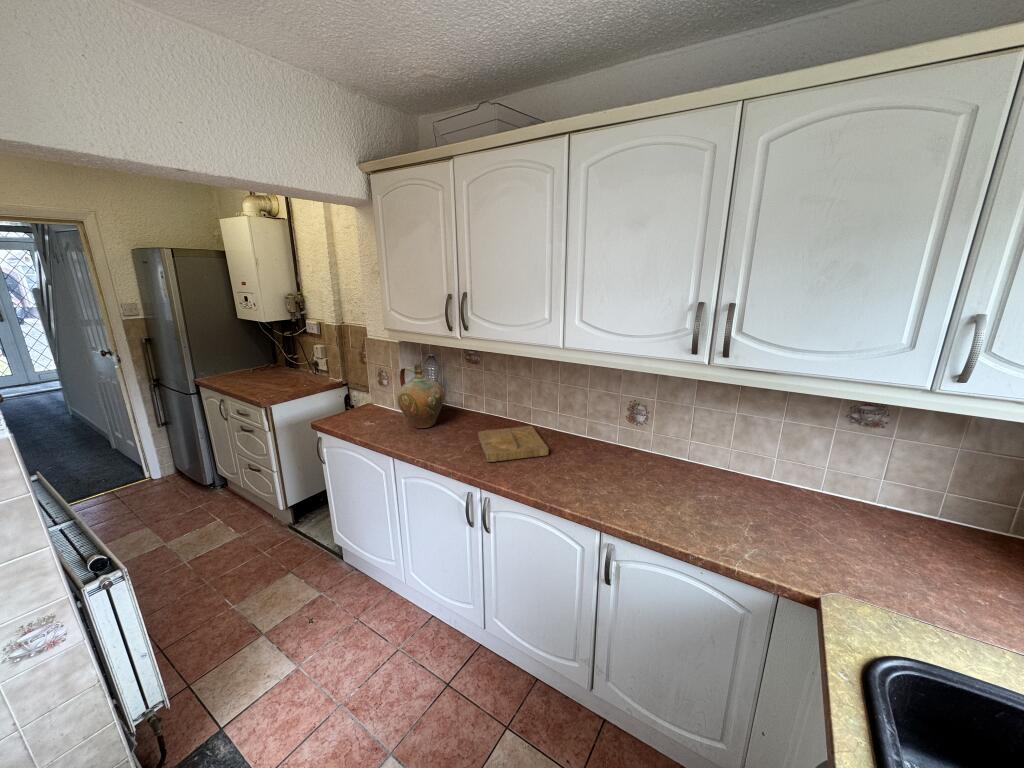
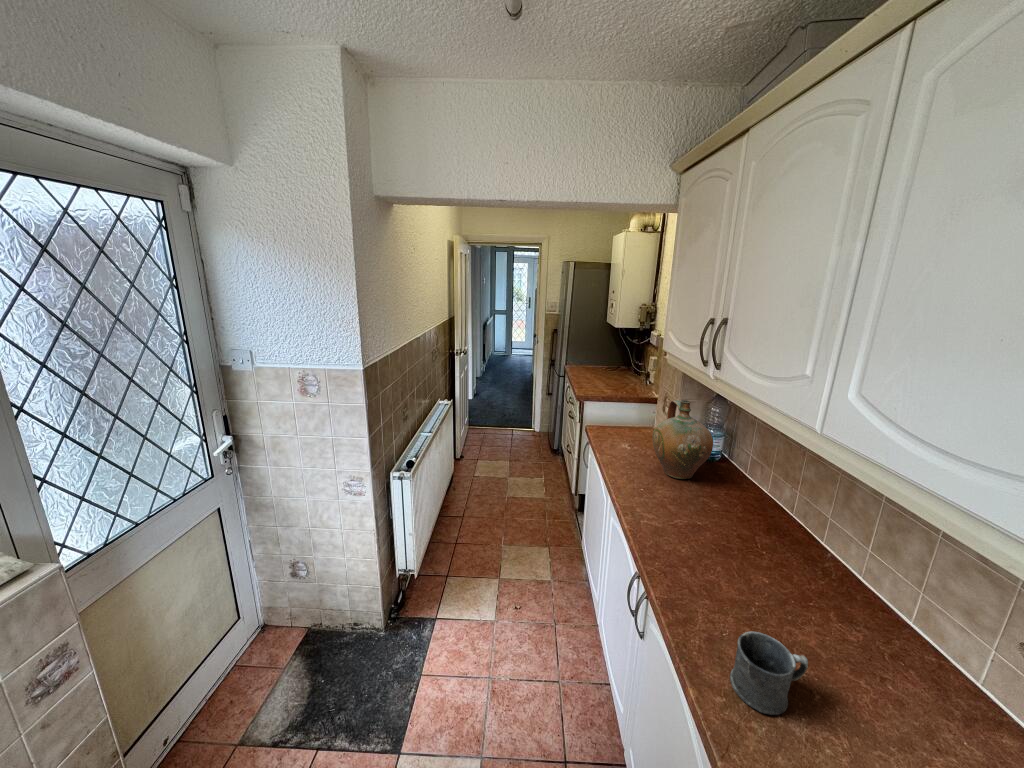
tray: present [478,426,548,462] -> none [692,514,820,610]
mug: none [554,461,583,499] -> present [730,632,808,715]

